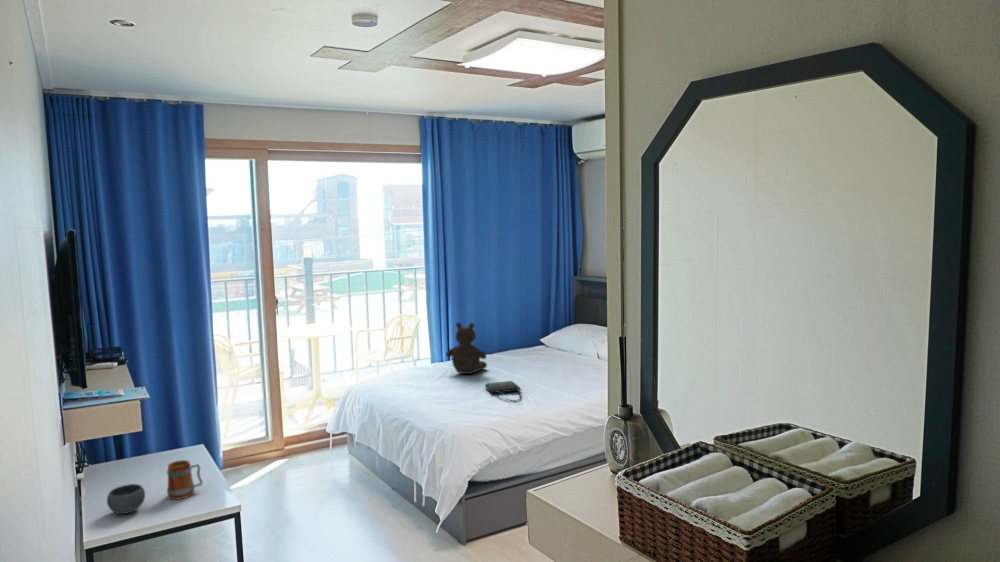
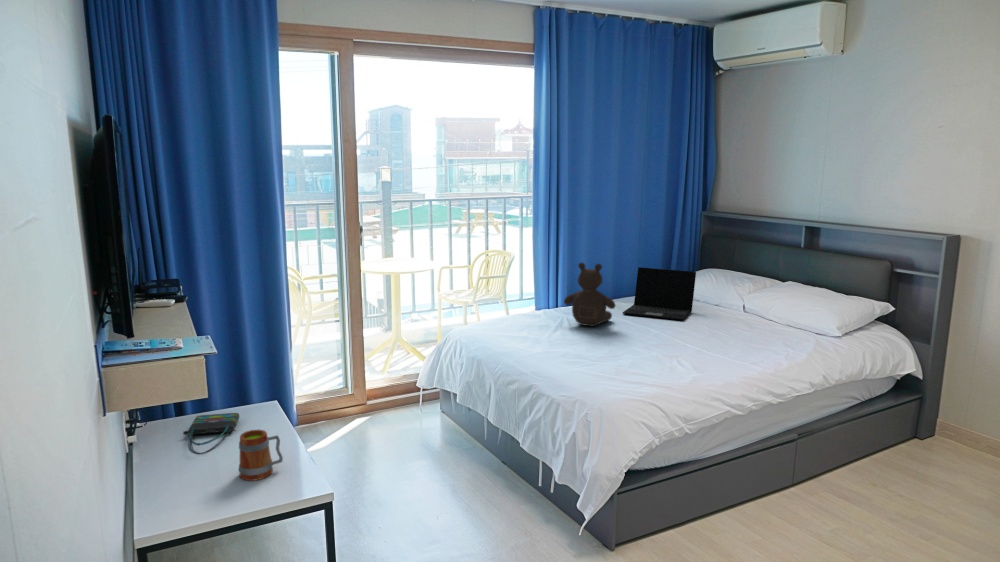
laptop: none [498,325,558,367] -> present [623,267,696,321]
tote bag: present [485,381,521,402] -> present [183,413,239,454]
bowl: present [107,484,145,514] -> none [164,460,212,499]

